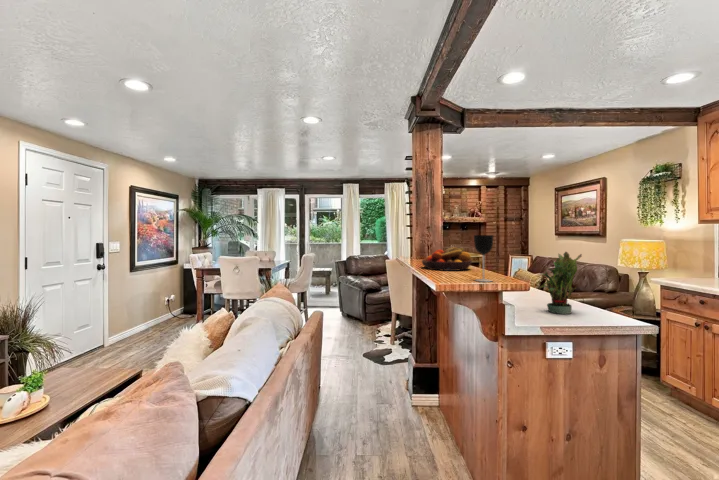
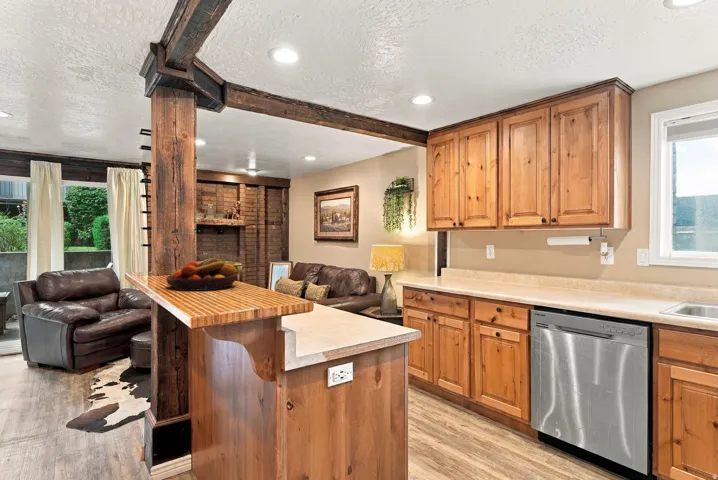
wine glass: present [474,235,494,282] -> none [244,243,269,304]
potted plant: present [539,252,582,314] -> none [315,261,358,331]

